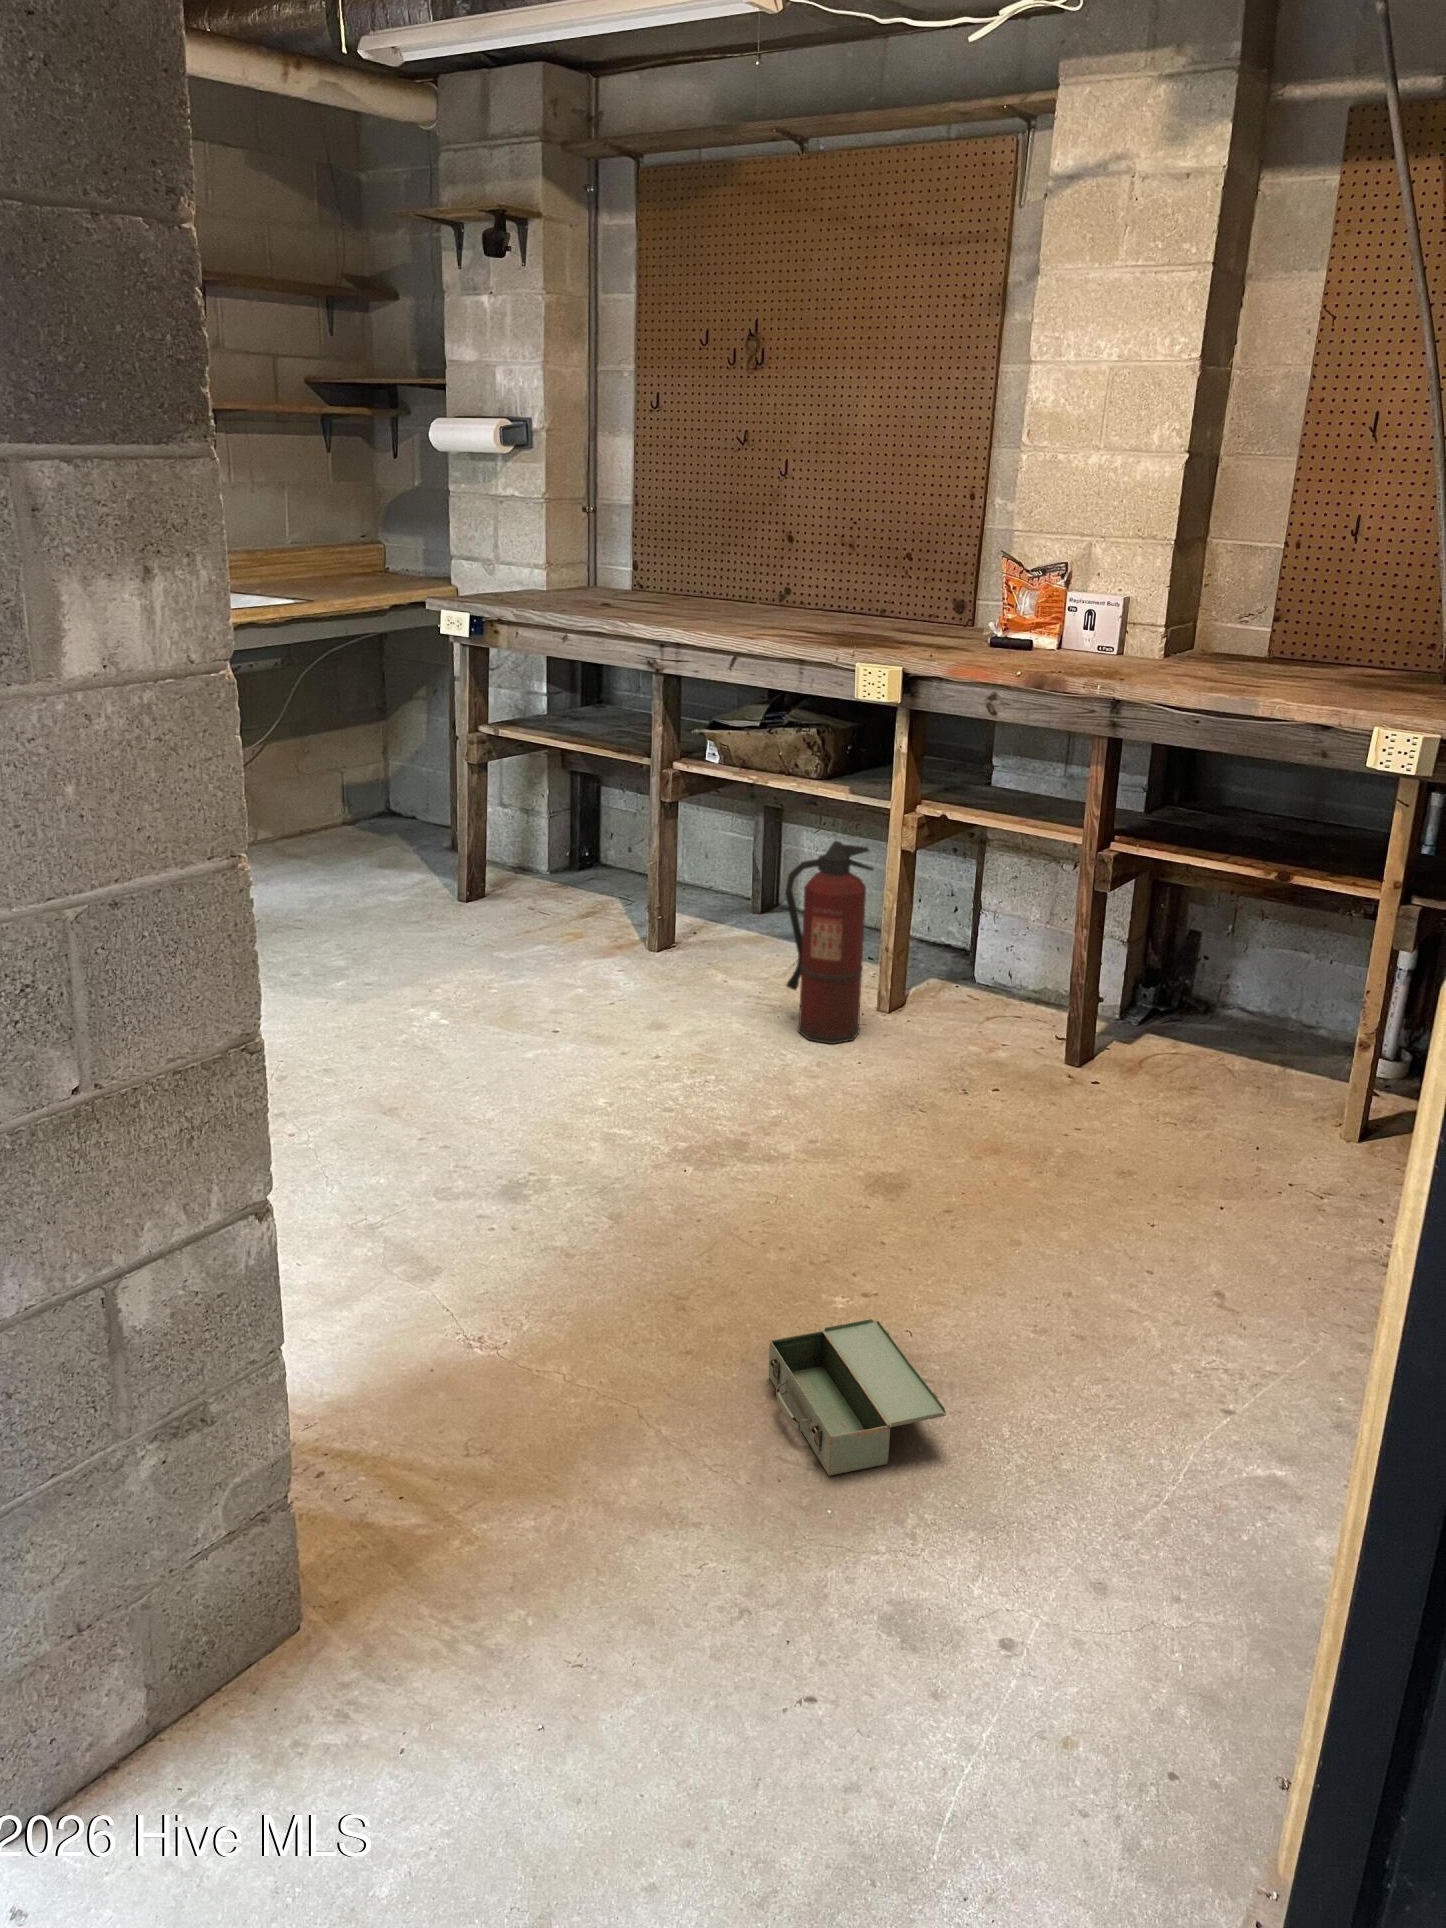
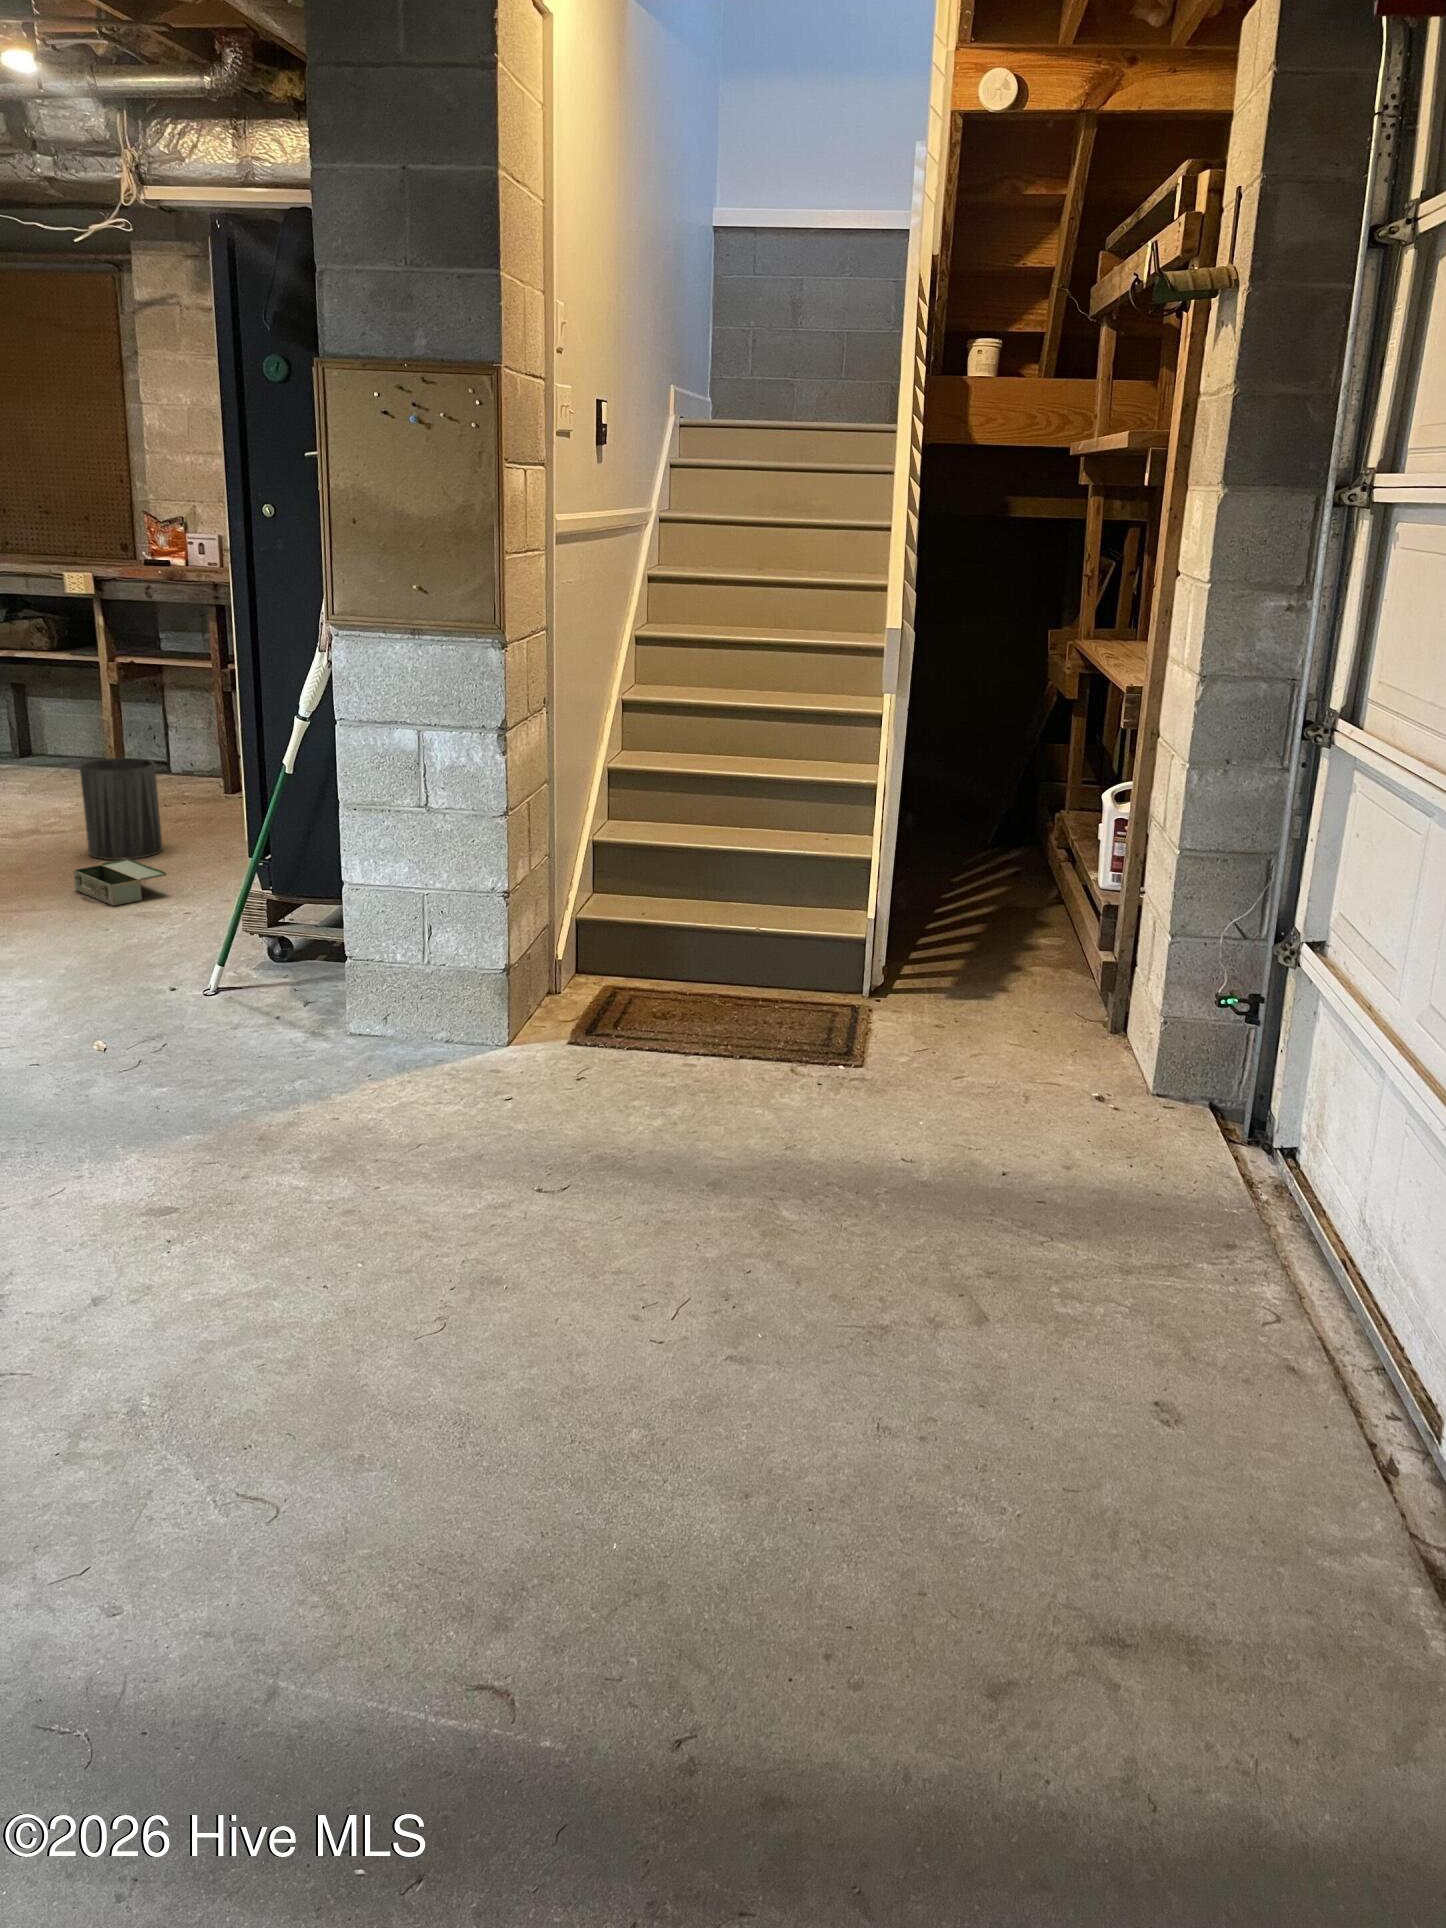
fire extinguisher: present [785,841,873,1044] -> none [39,680,101,803]
trash can: none [814,1052,956,1268] -> present [80,758,163,860]

